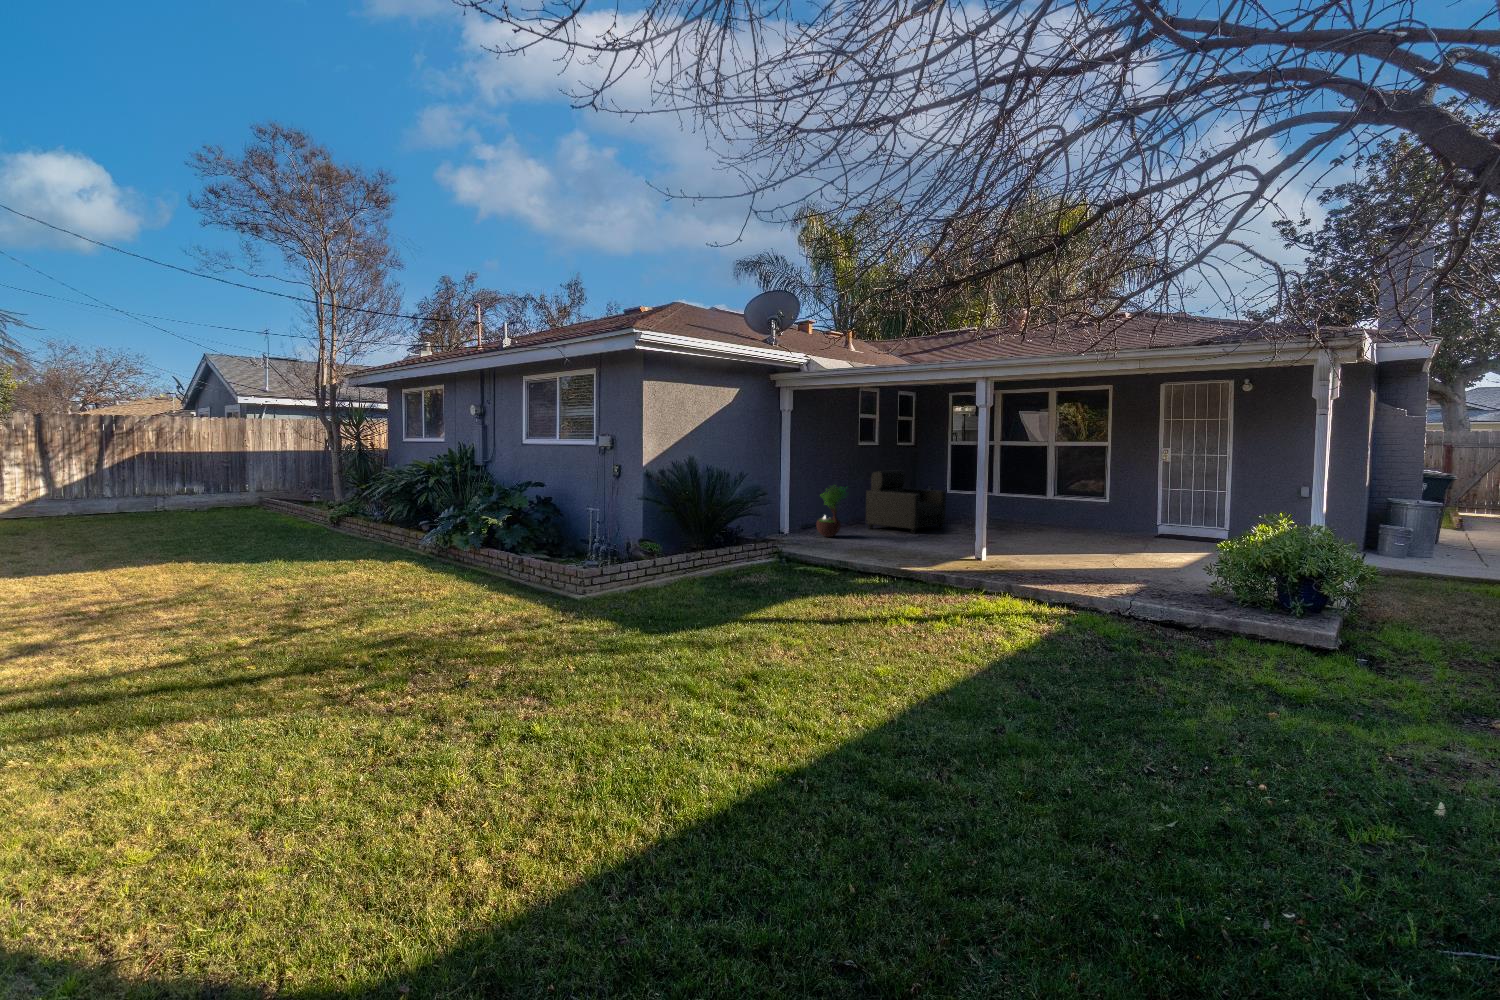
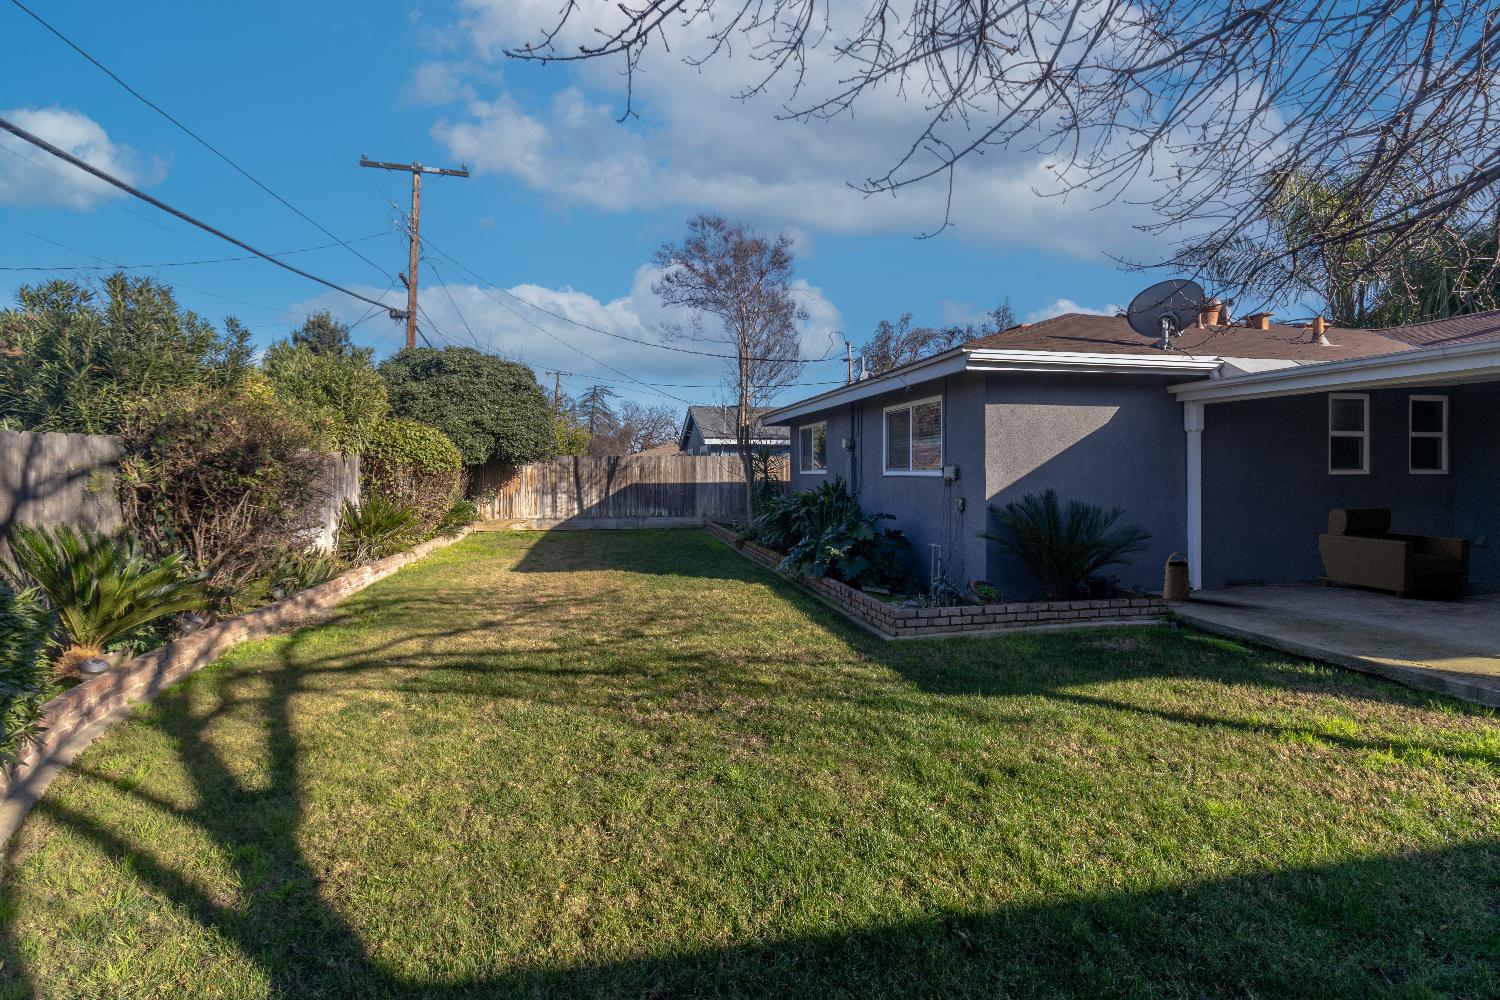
potted tree: present [816,485,845,537] -> none [1232,520,1285,593]
watering can: none [766,508,794,547] -> present [1163,552,1191,601]

